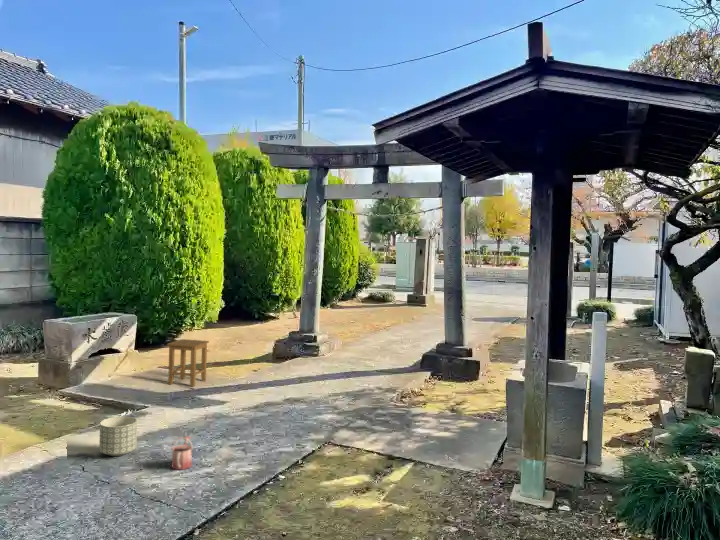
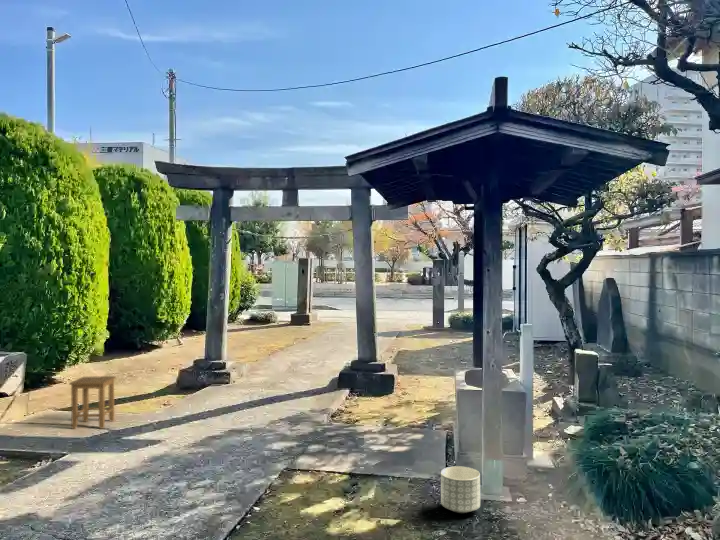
planter: present [99,417,137,456] -> present [441,466,480,513]
watering can: present [171,436,193,470] -> none [120,480,146,518]

